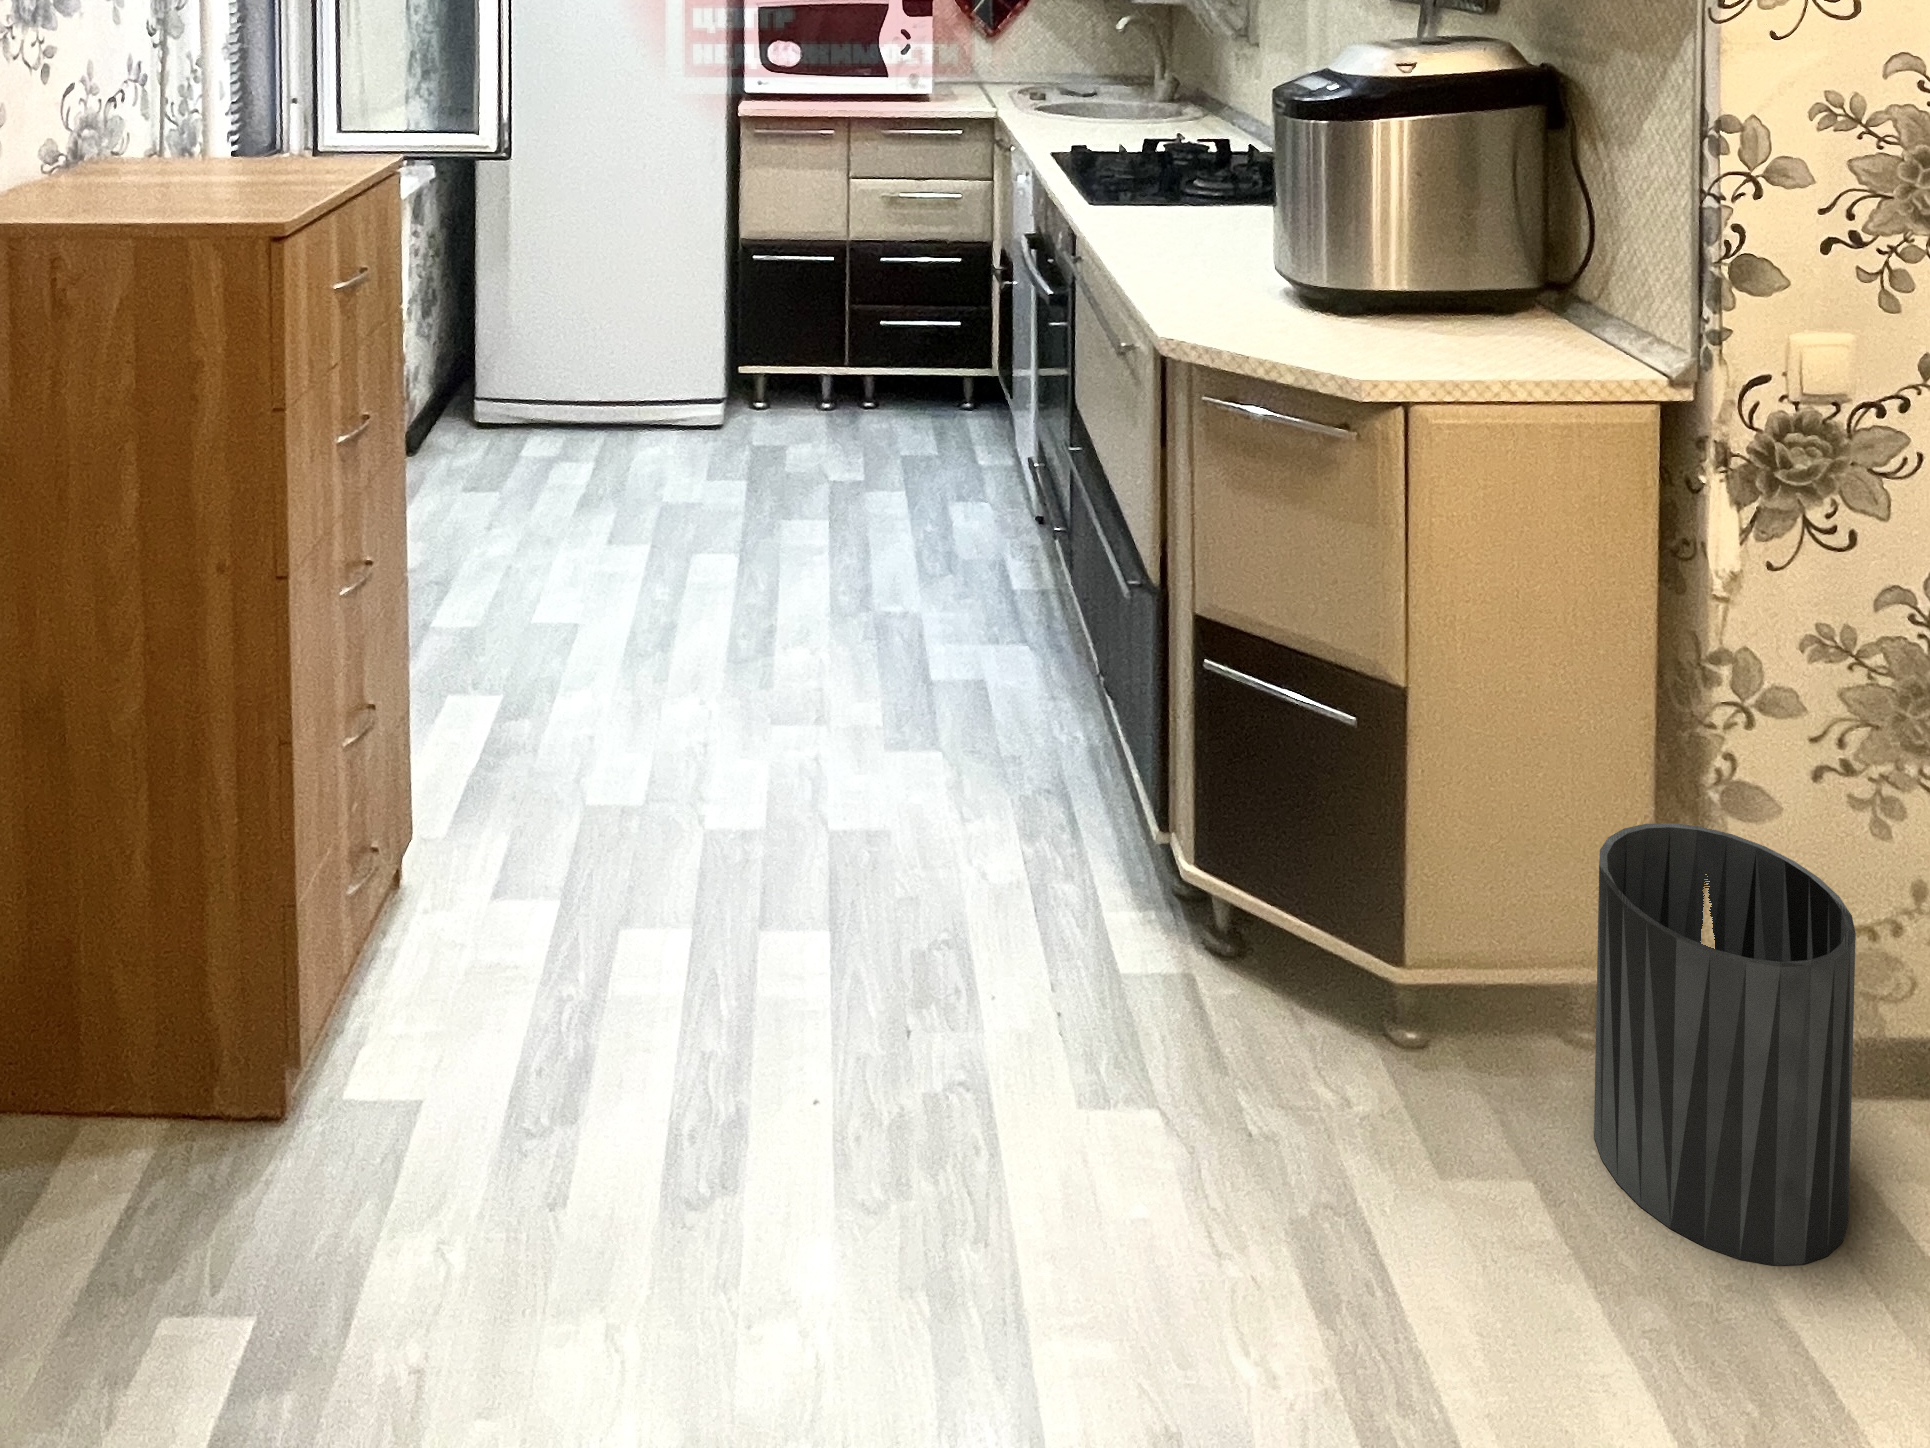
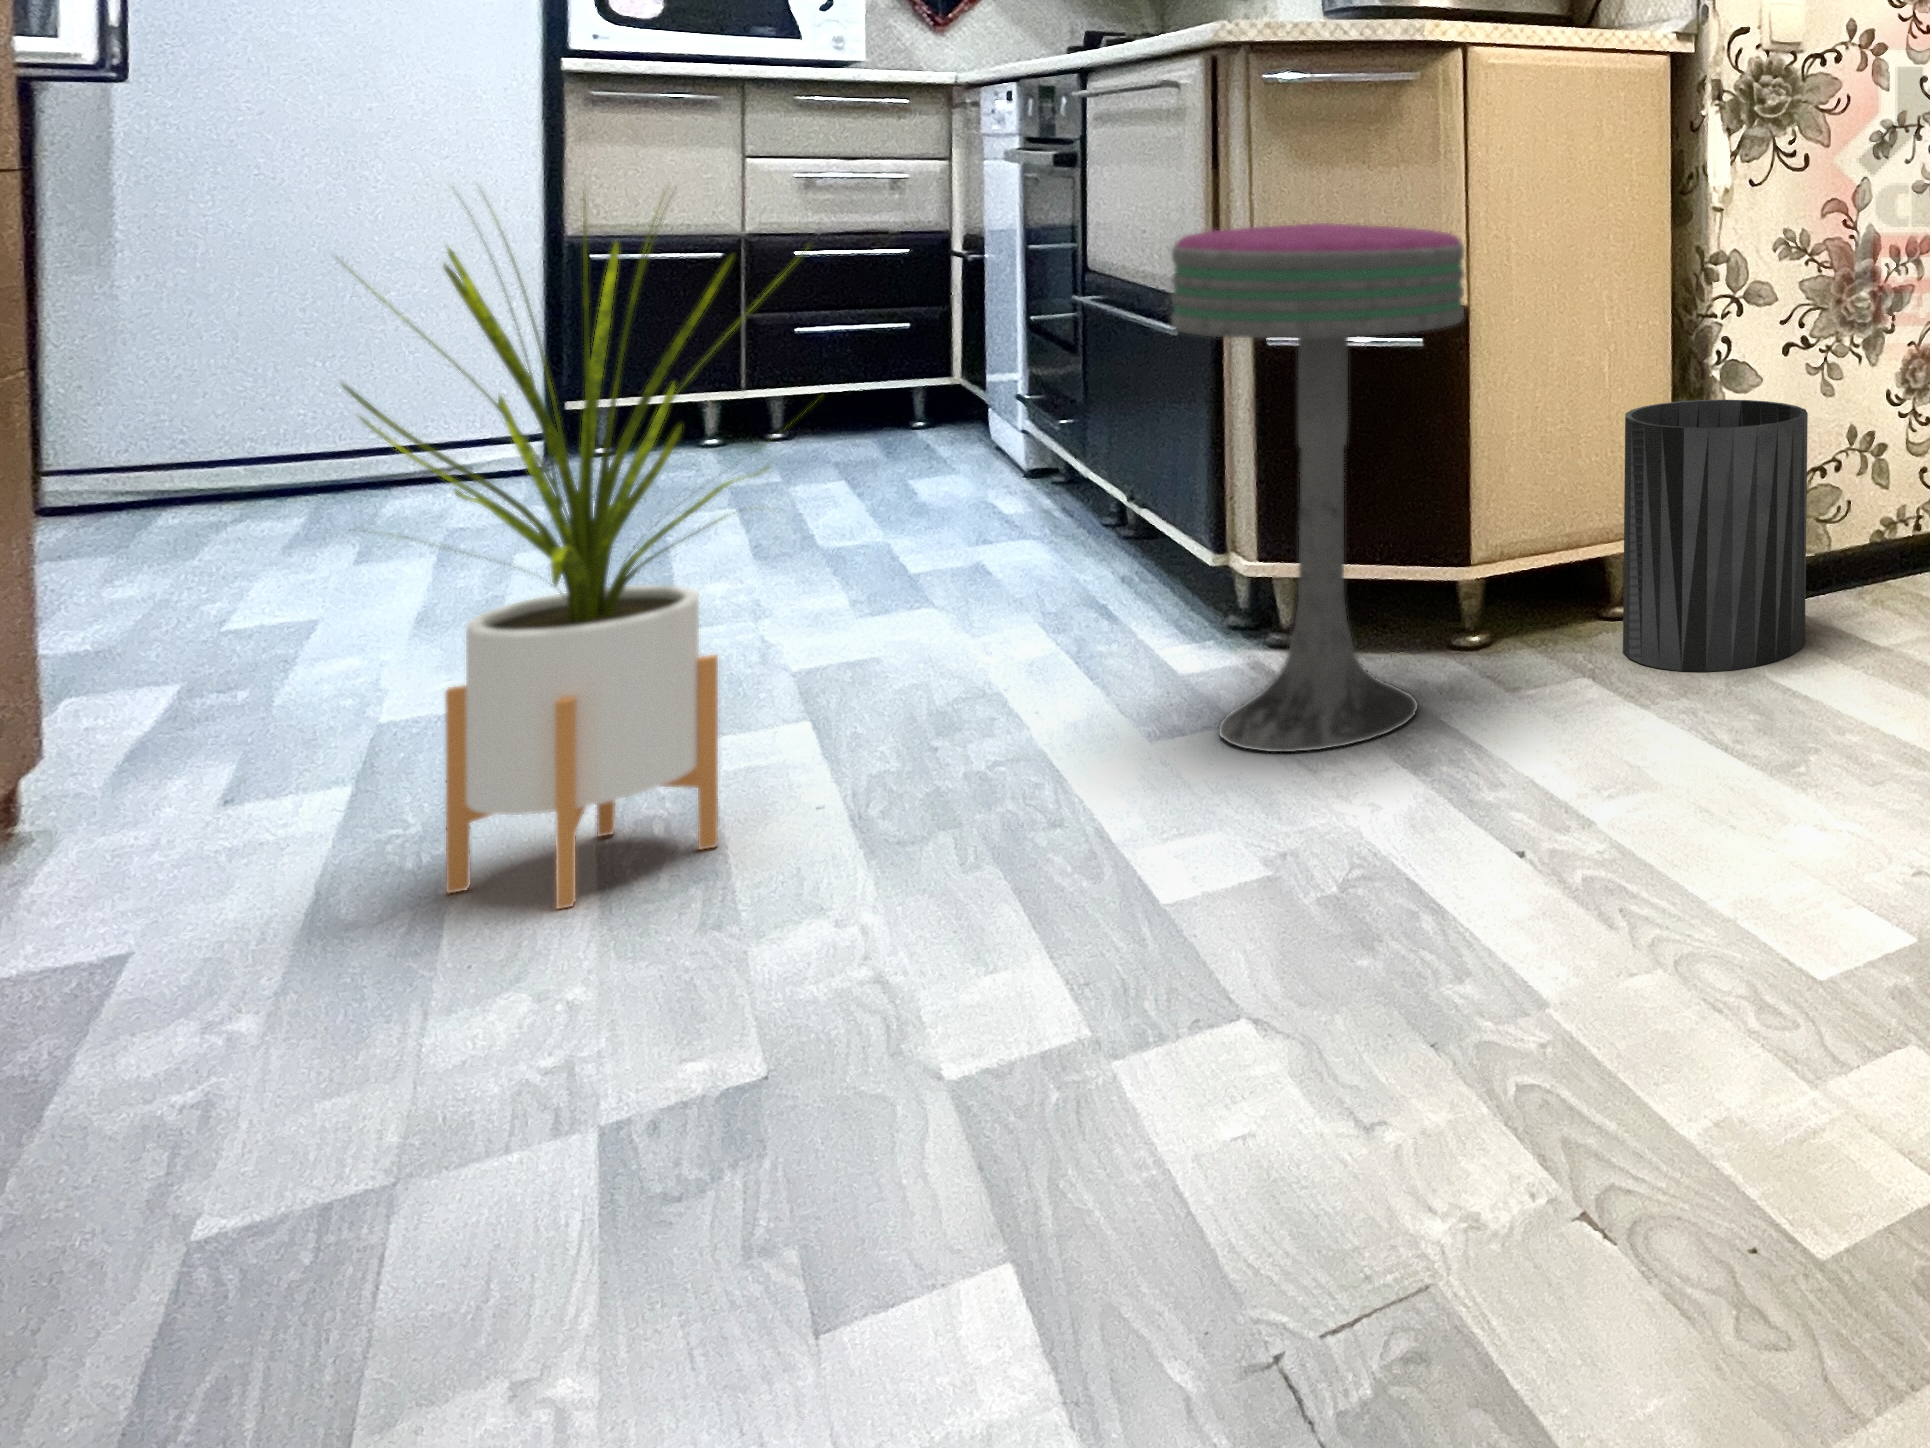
house plant: none [537,574,838,1205] -> present [343,186,816,909]
bar stool: none [1115,594,1406,1229] -> present [1171,223,1464,752]

